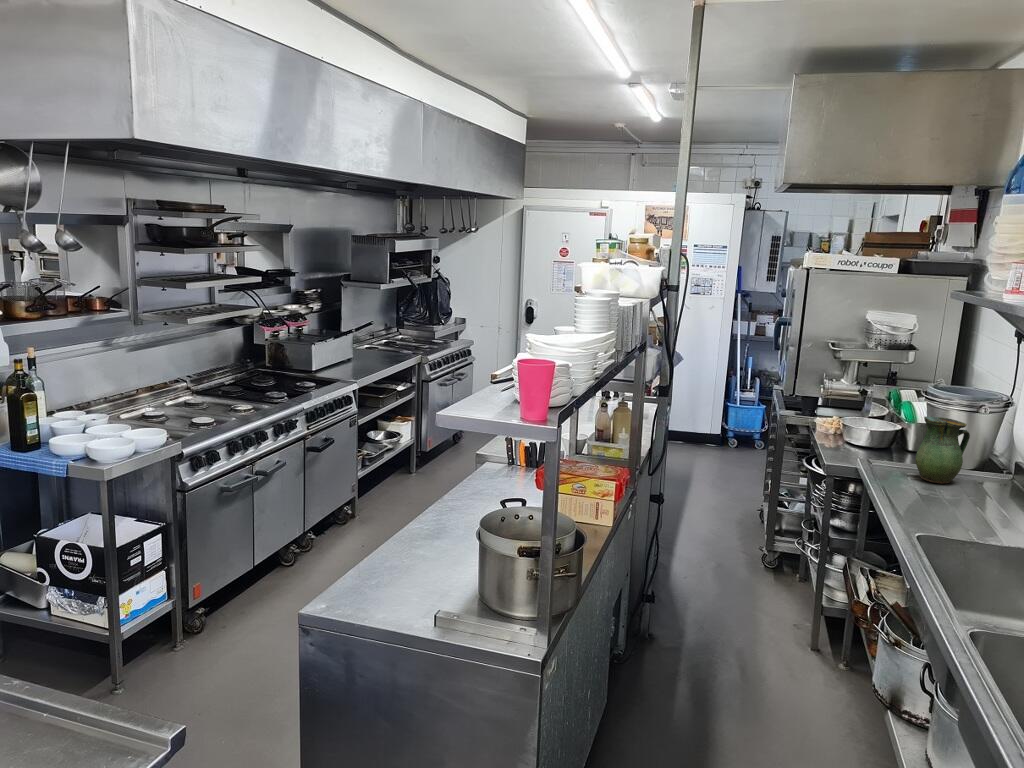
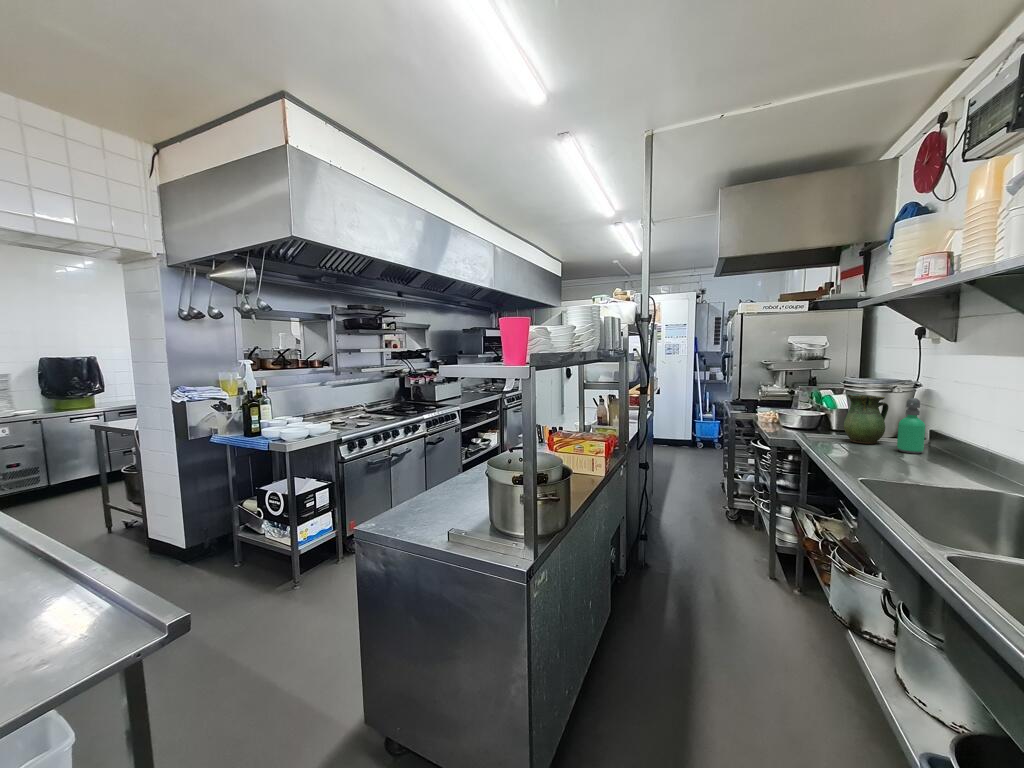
soap dispenser: none [970,432,1002,501] -> present [897,398,925,454]

